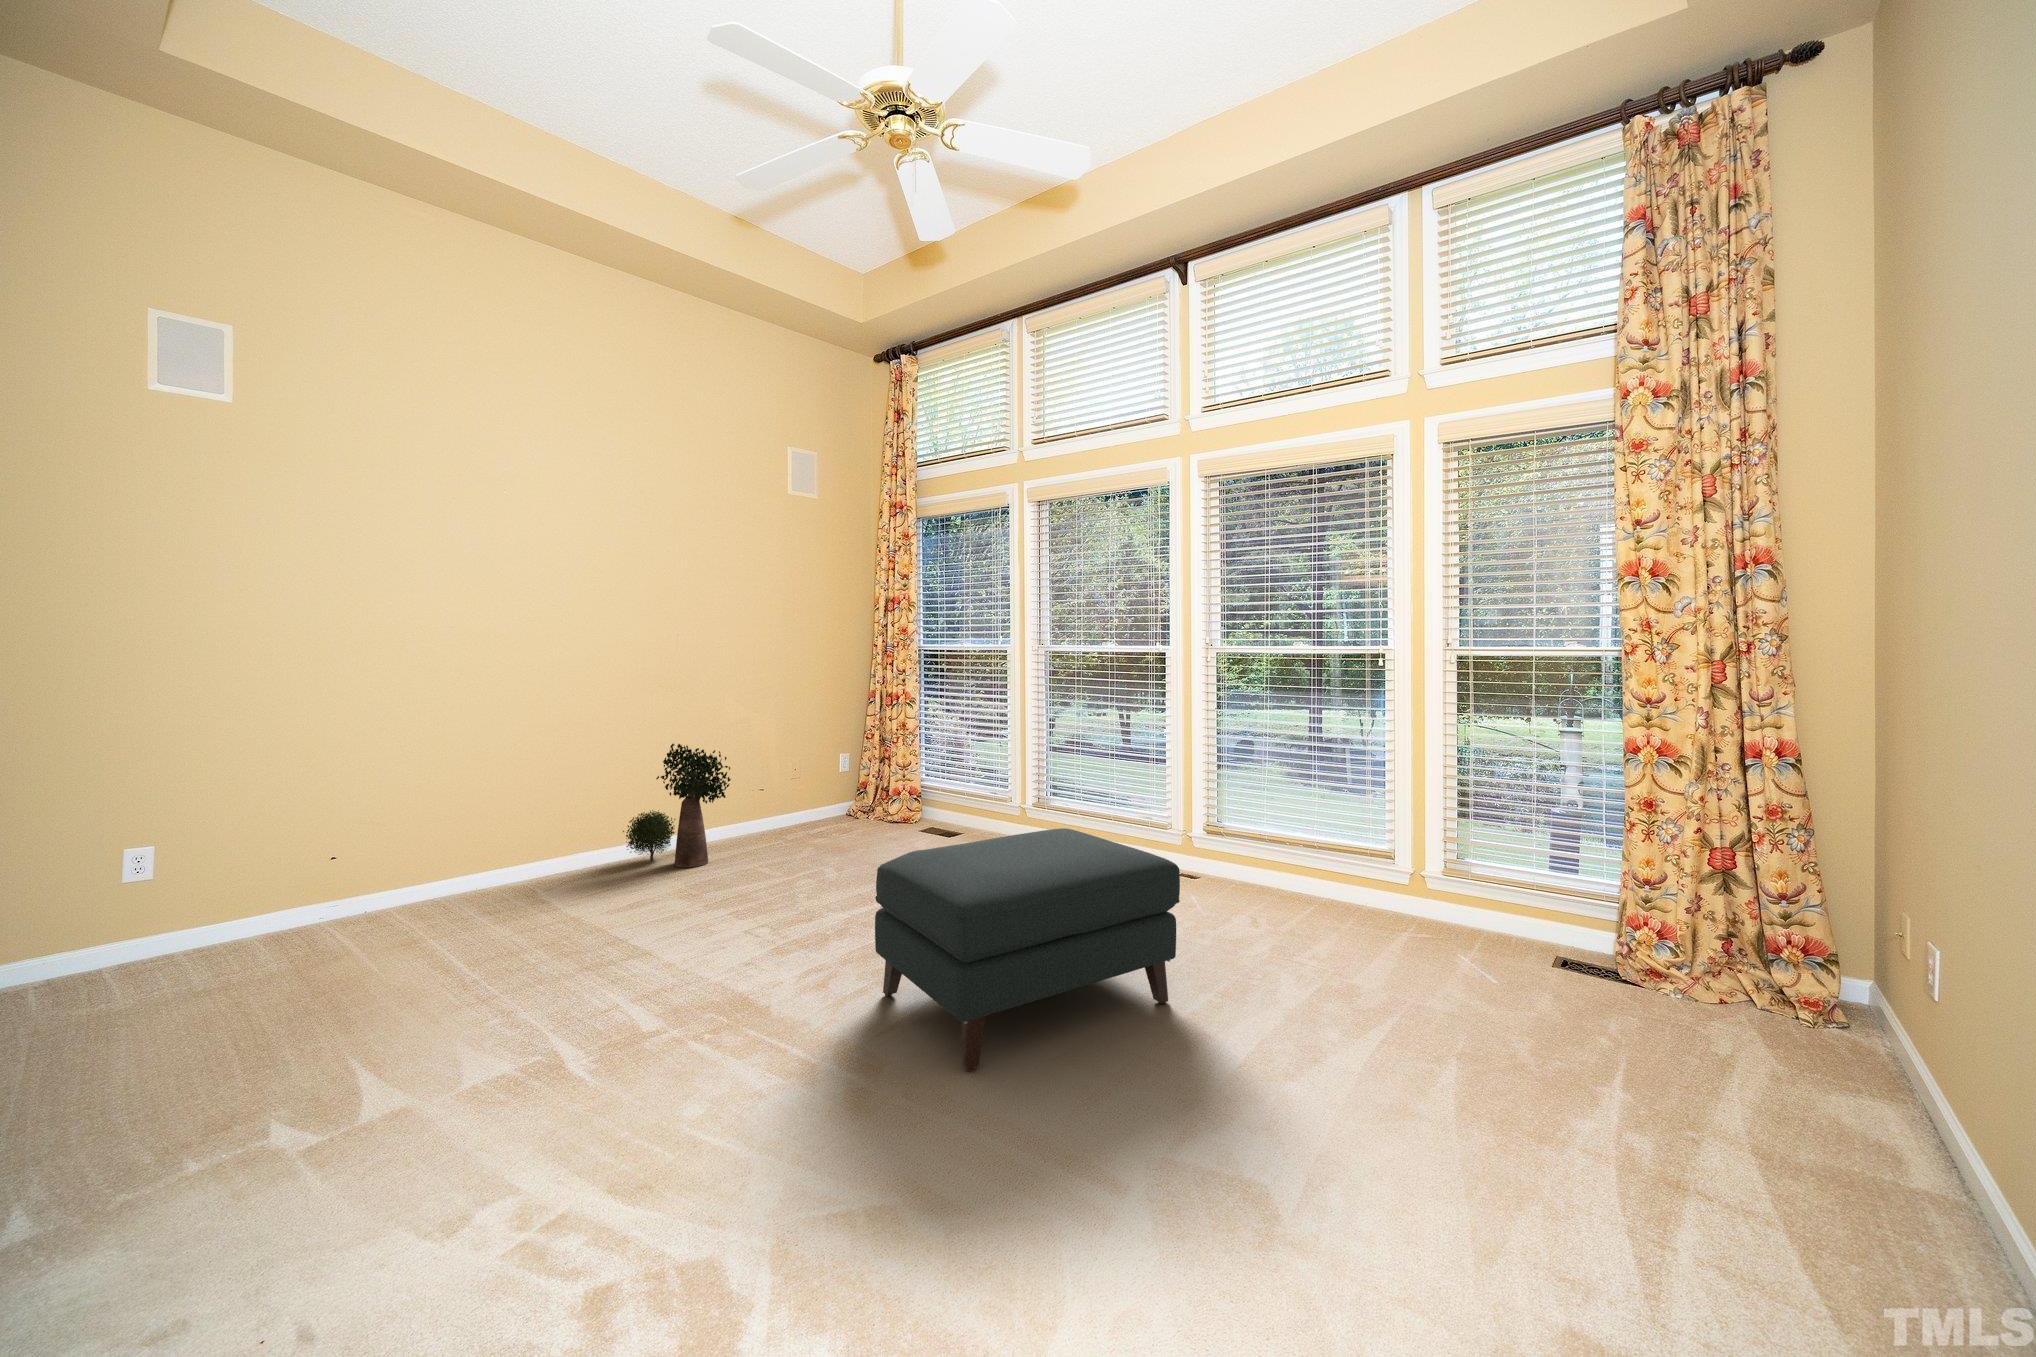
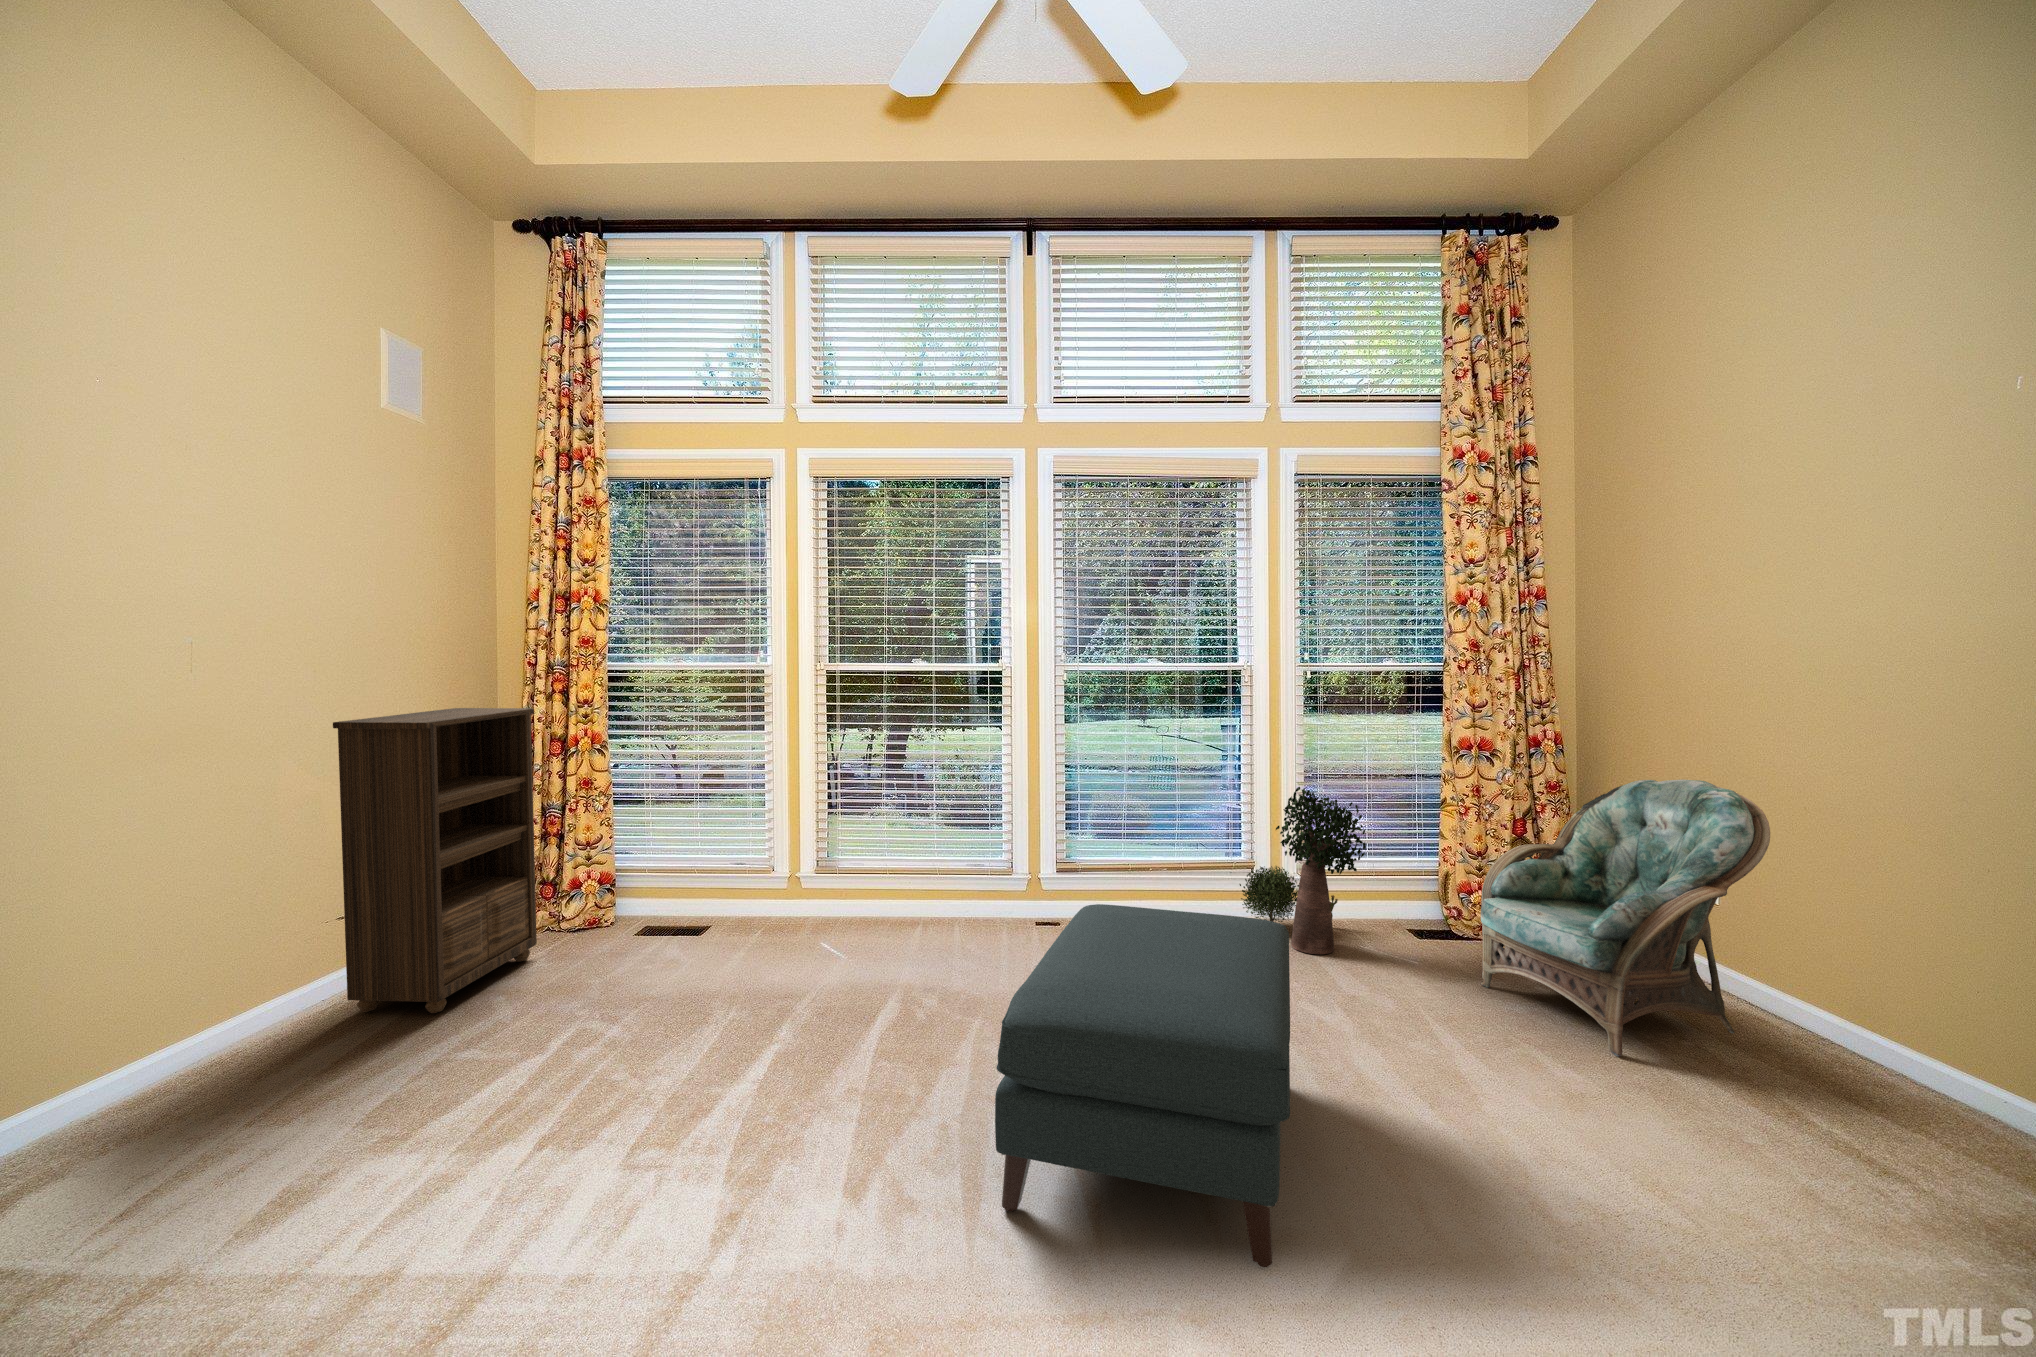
bookshelf: none [754,673,862,844] -> present [333,708,537,1013]
potted plant: present [623,743,731,868] -> present [1240,787,1366,954]
armchair: none [1515,797,1939,1154] -> present [1481,780,1770,1056]

